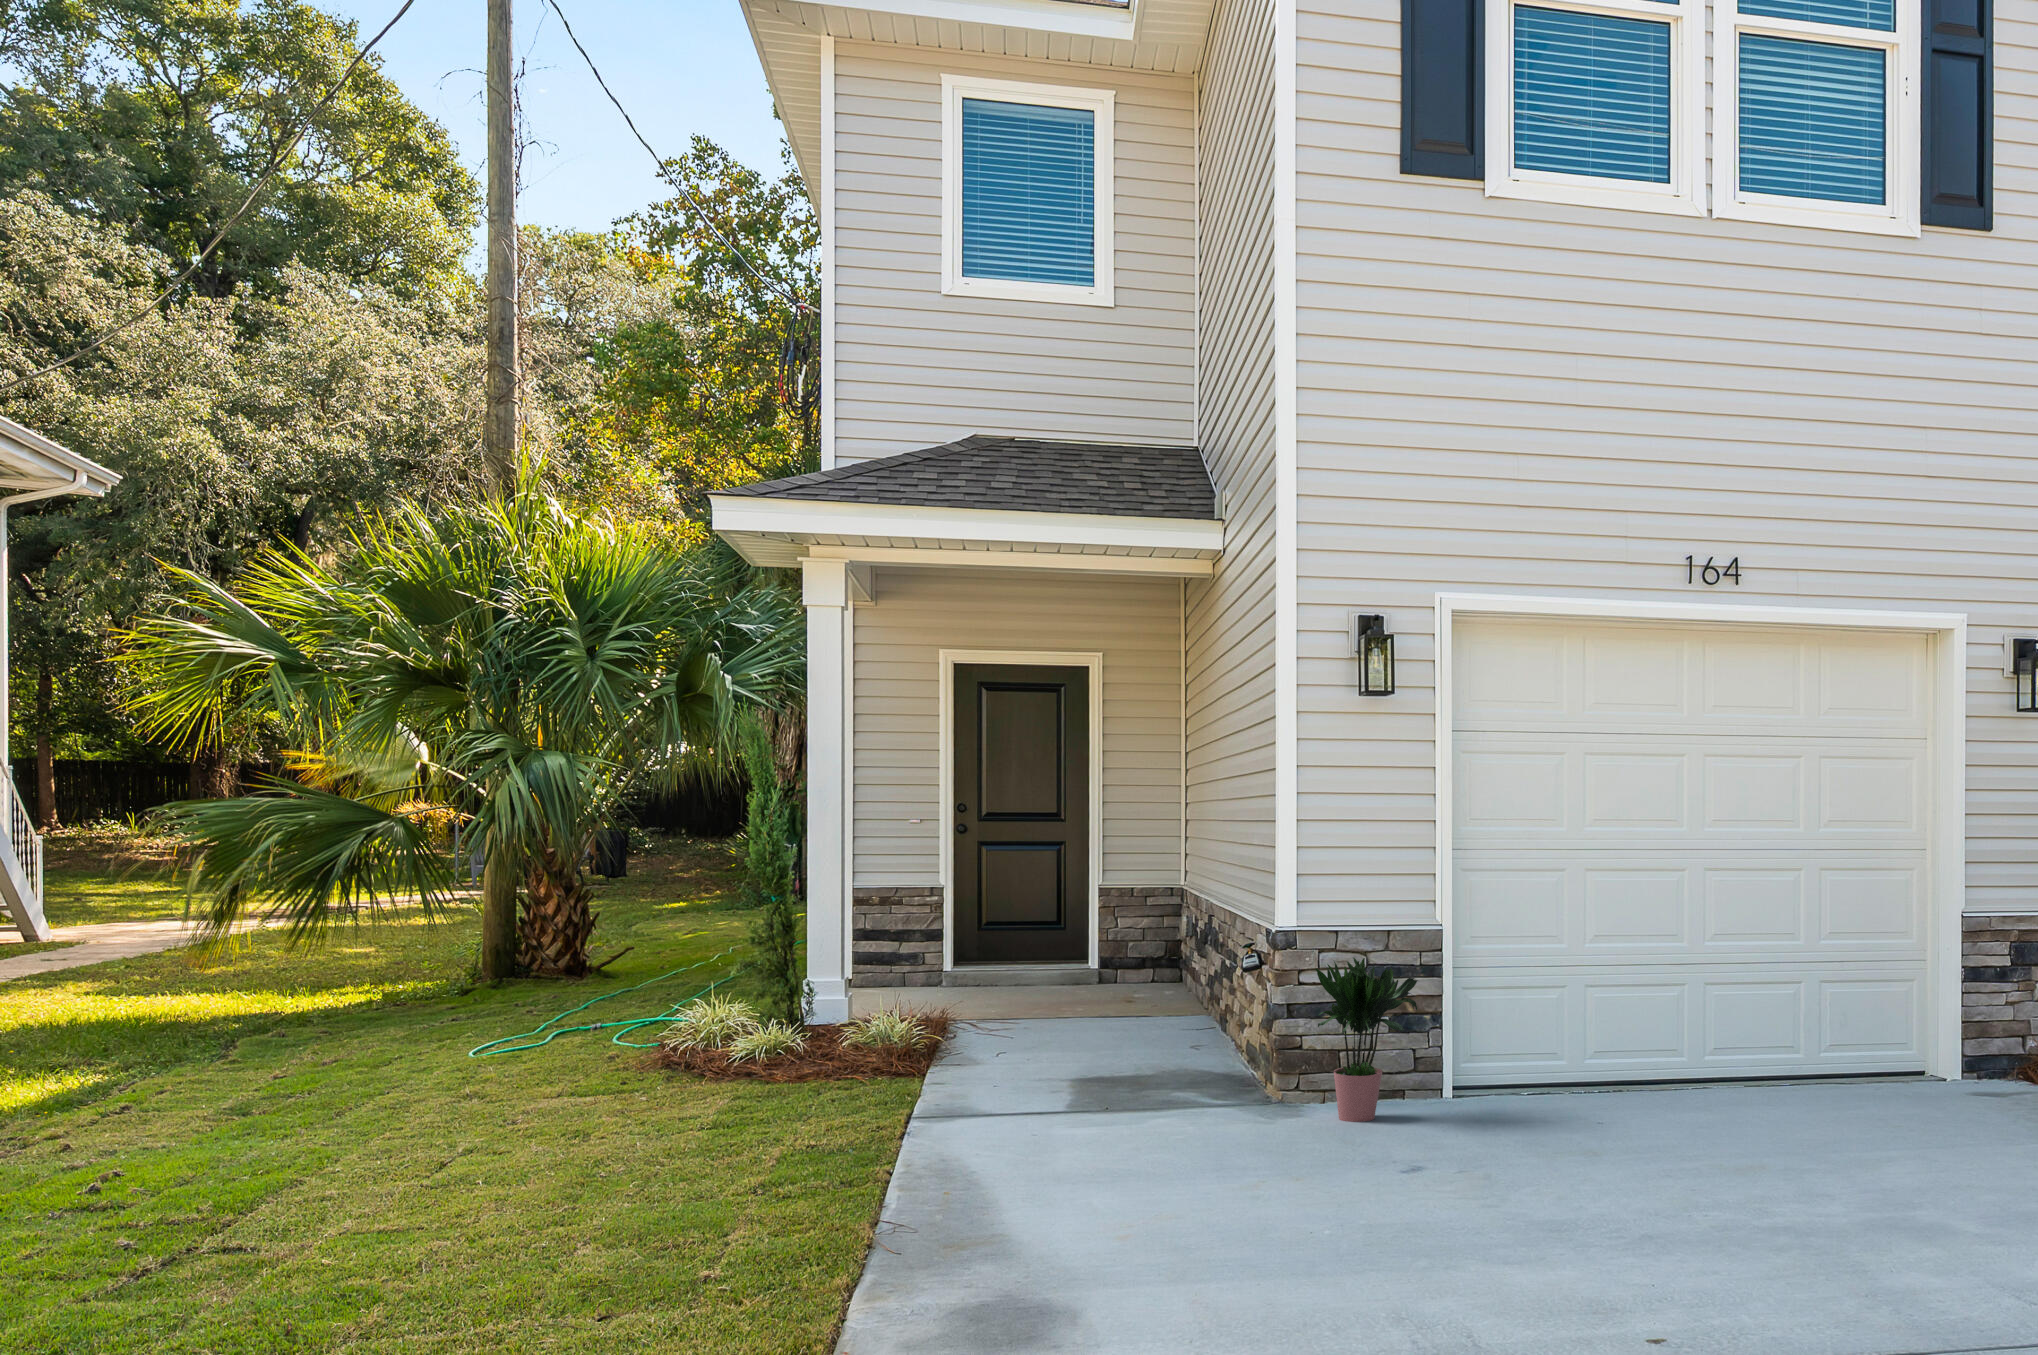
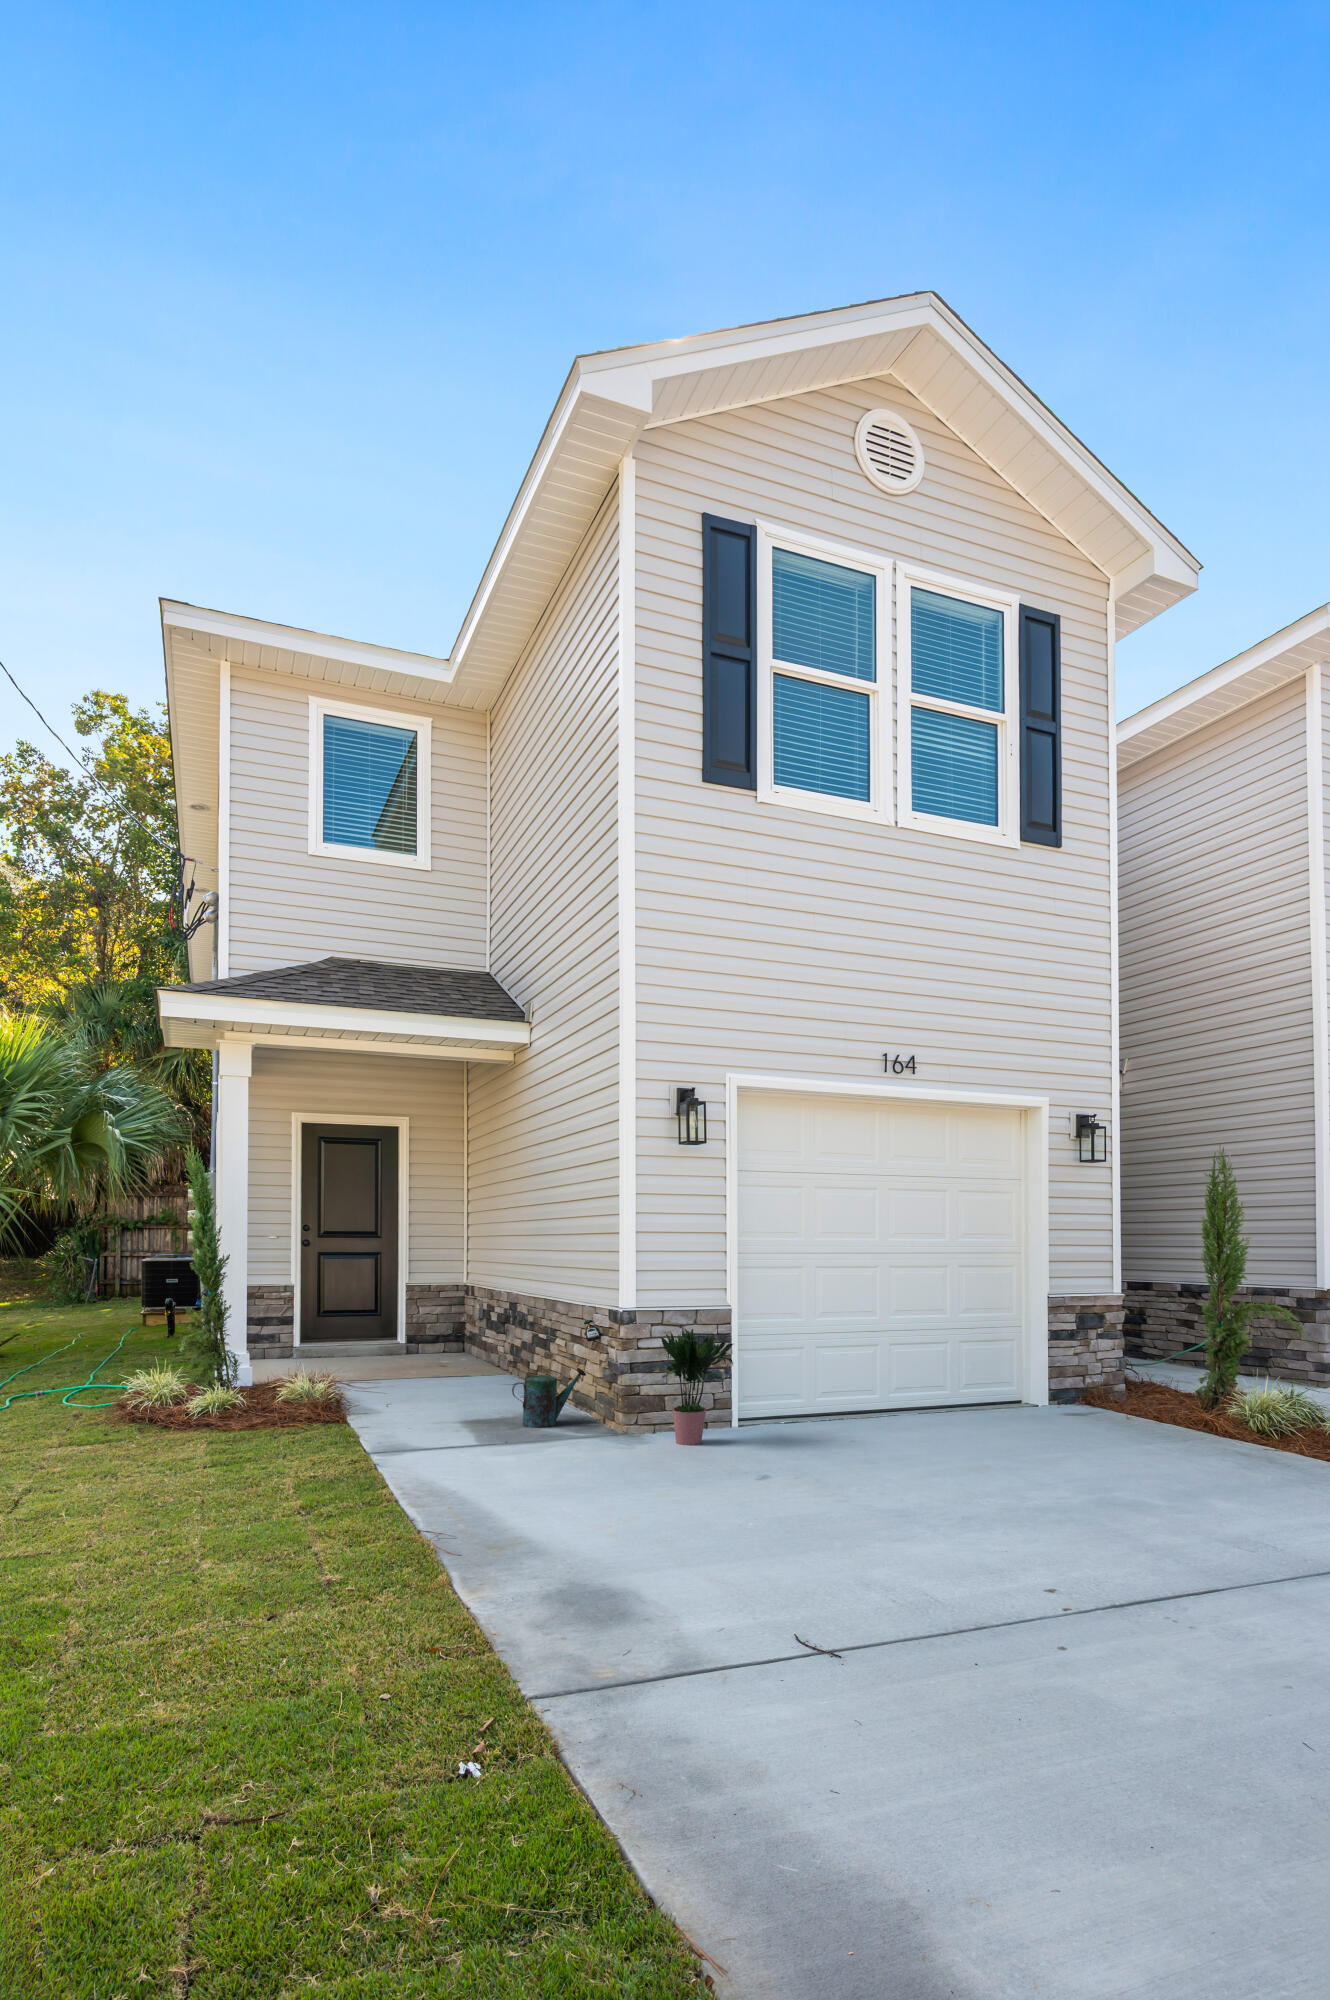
watering can: none [1139,1009,1248,1093] -> present [512,1368,586,1428]

